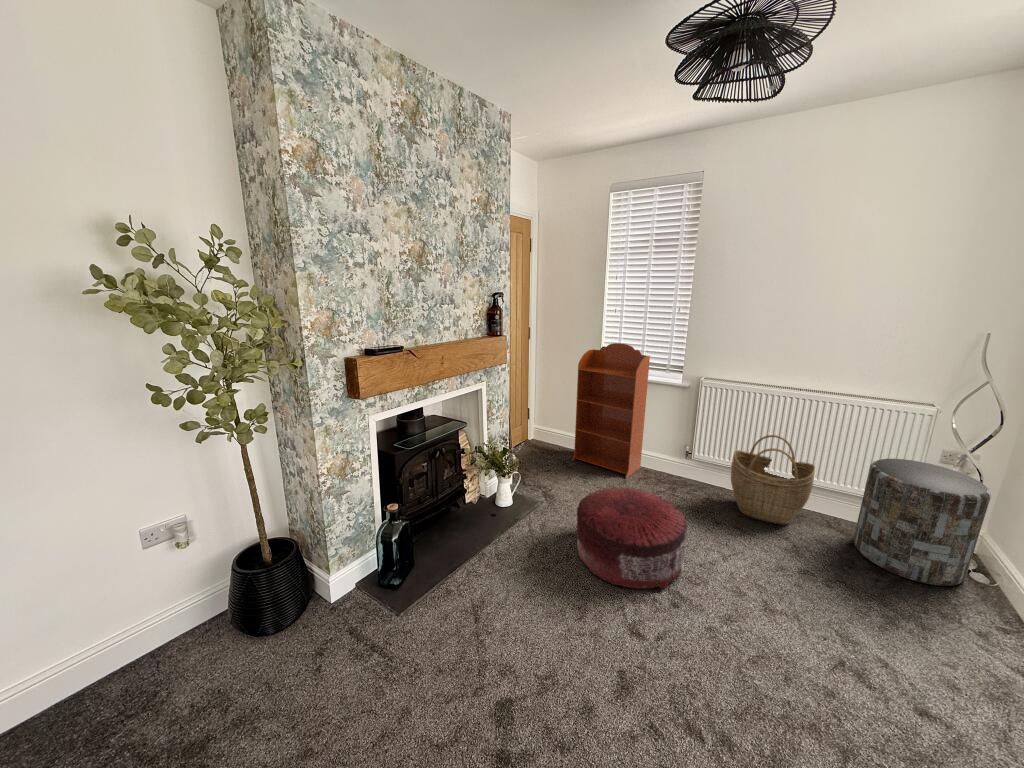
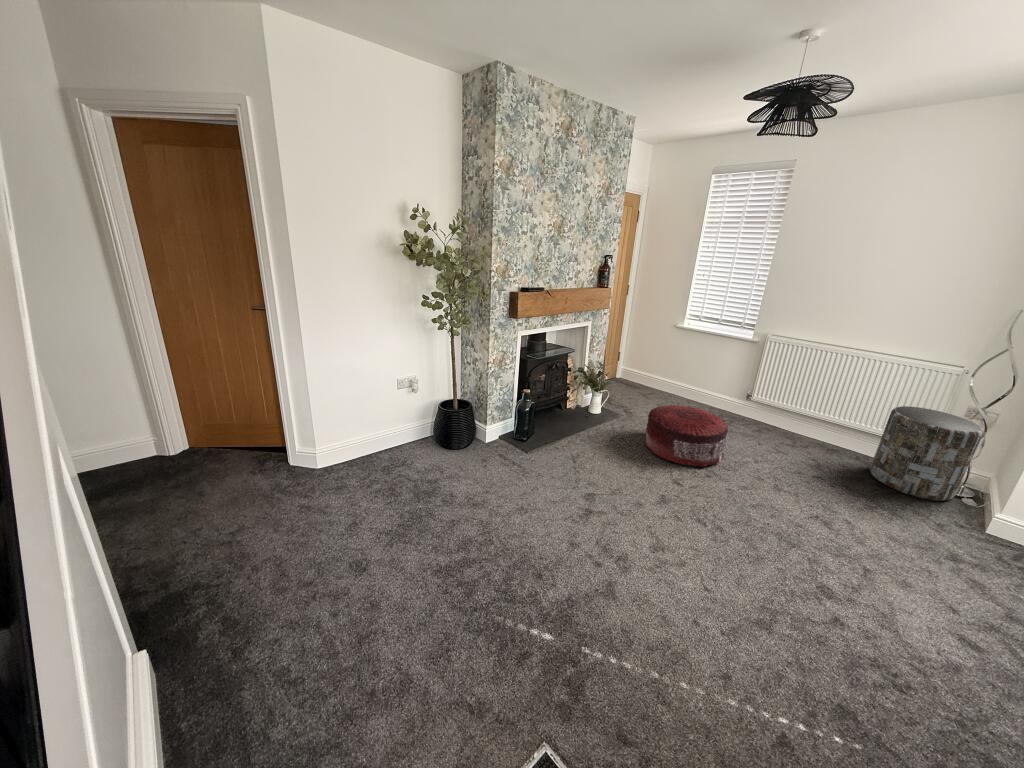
bookcase: present [572,343,650,478] -> none [651,302,728,410]
woven basket: present [731,435,815,525] -> none [778,384,850,452]

